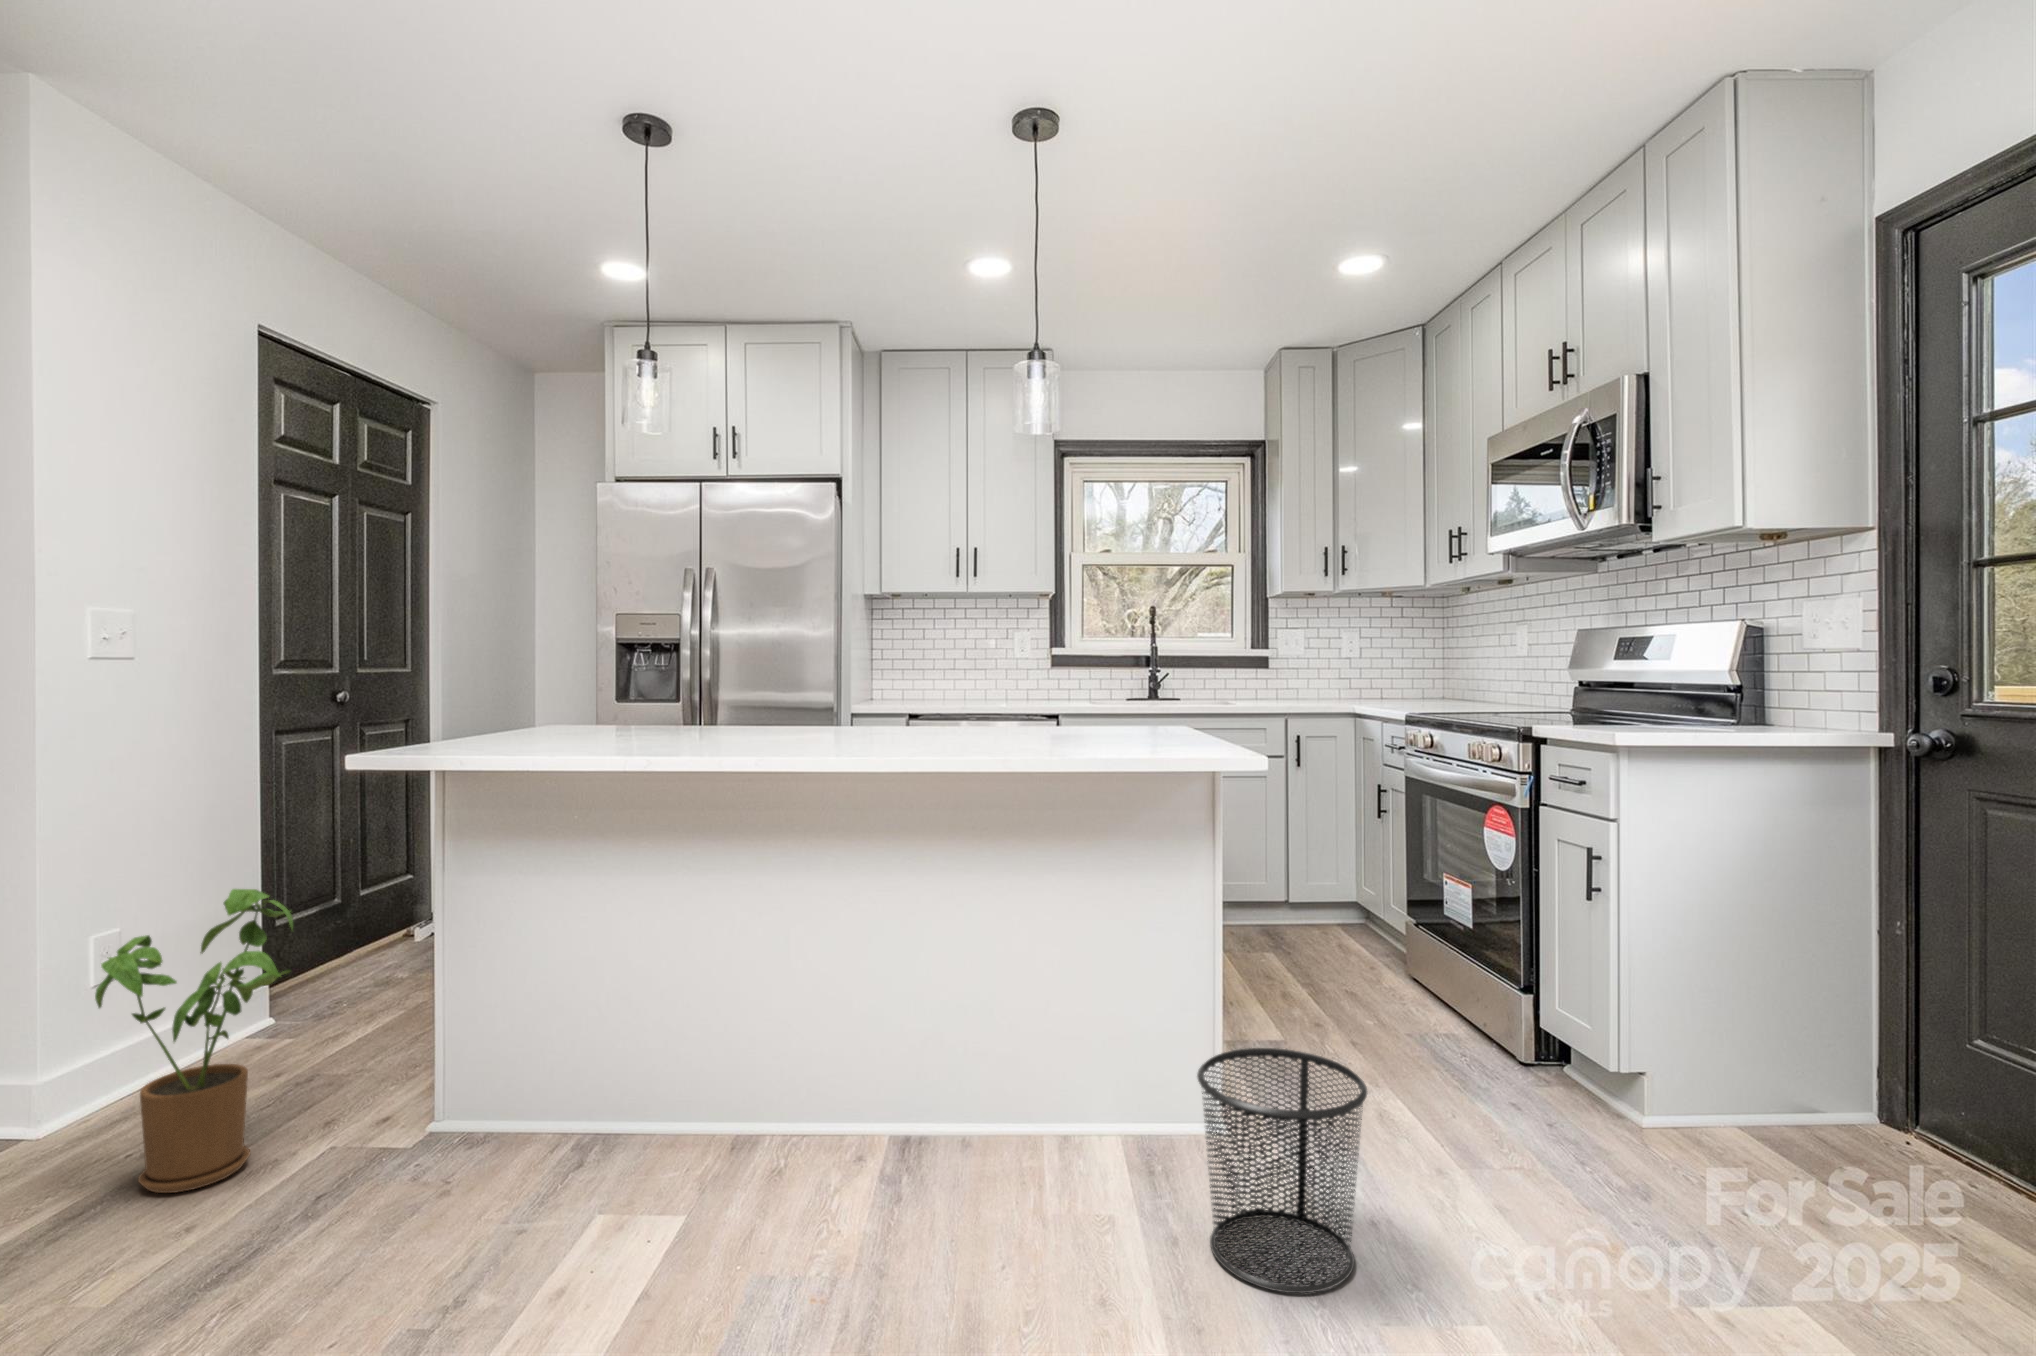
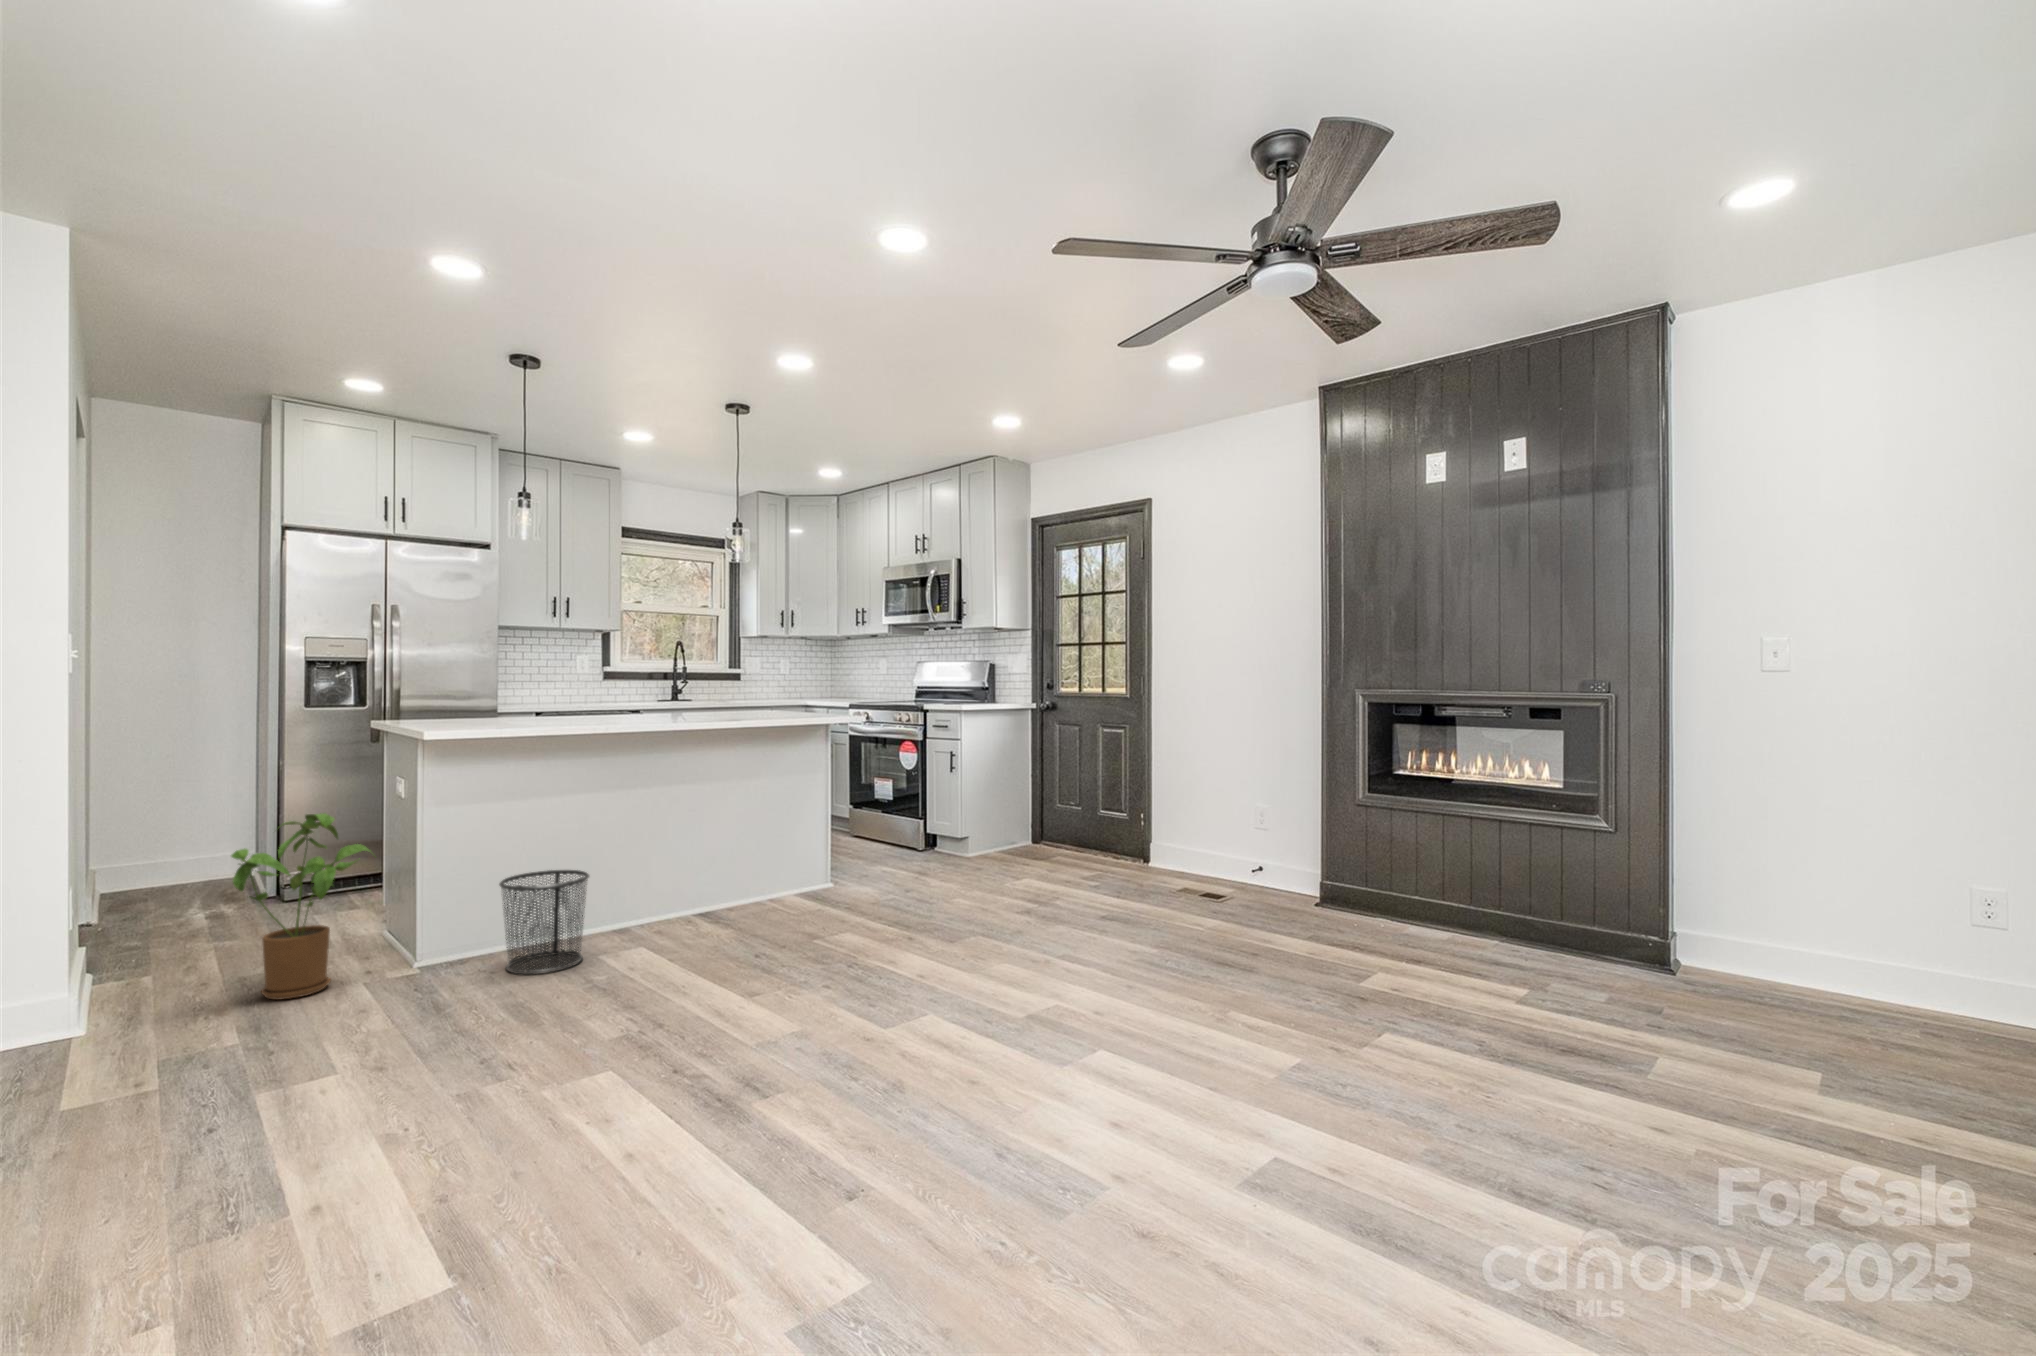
waste bin: present [1197,1048,1368,1293] -> present [499,870,589,974]

